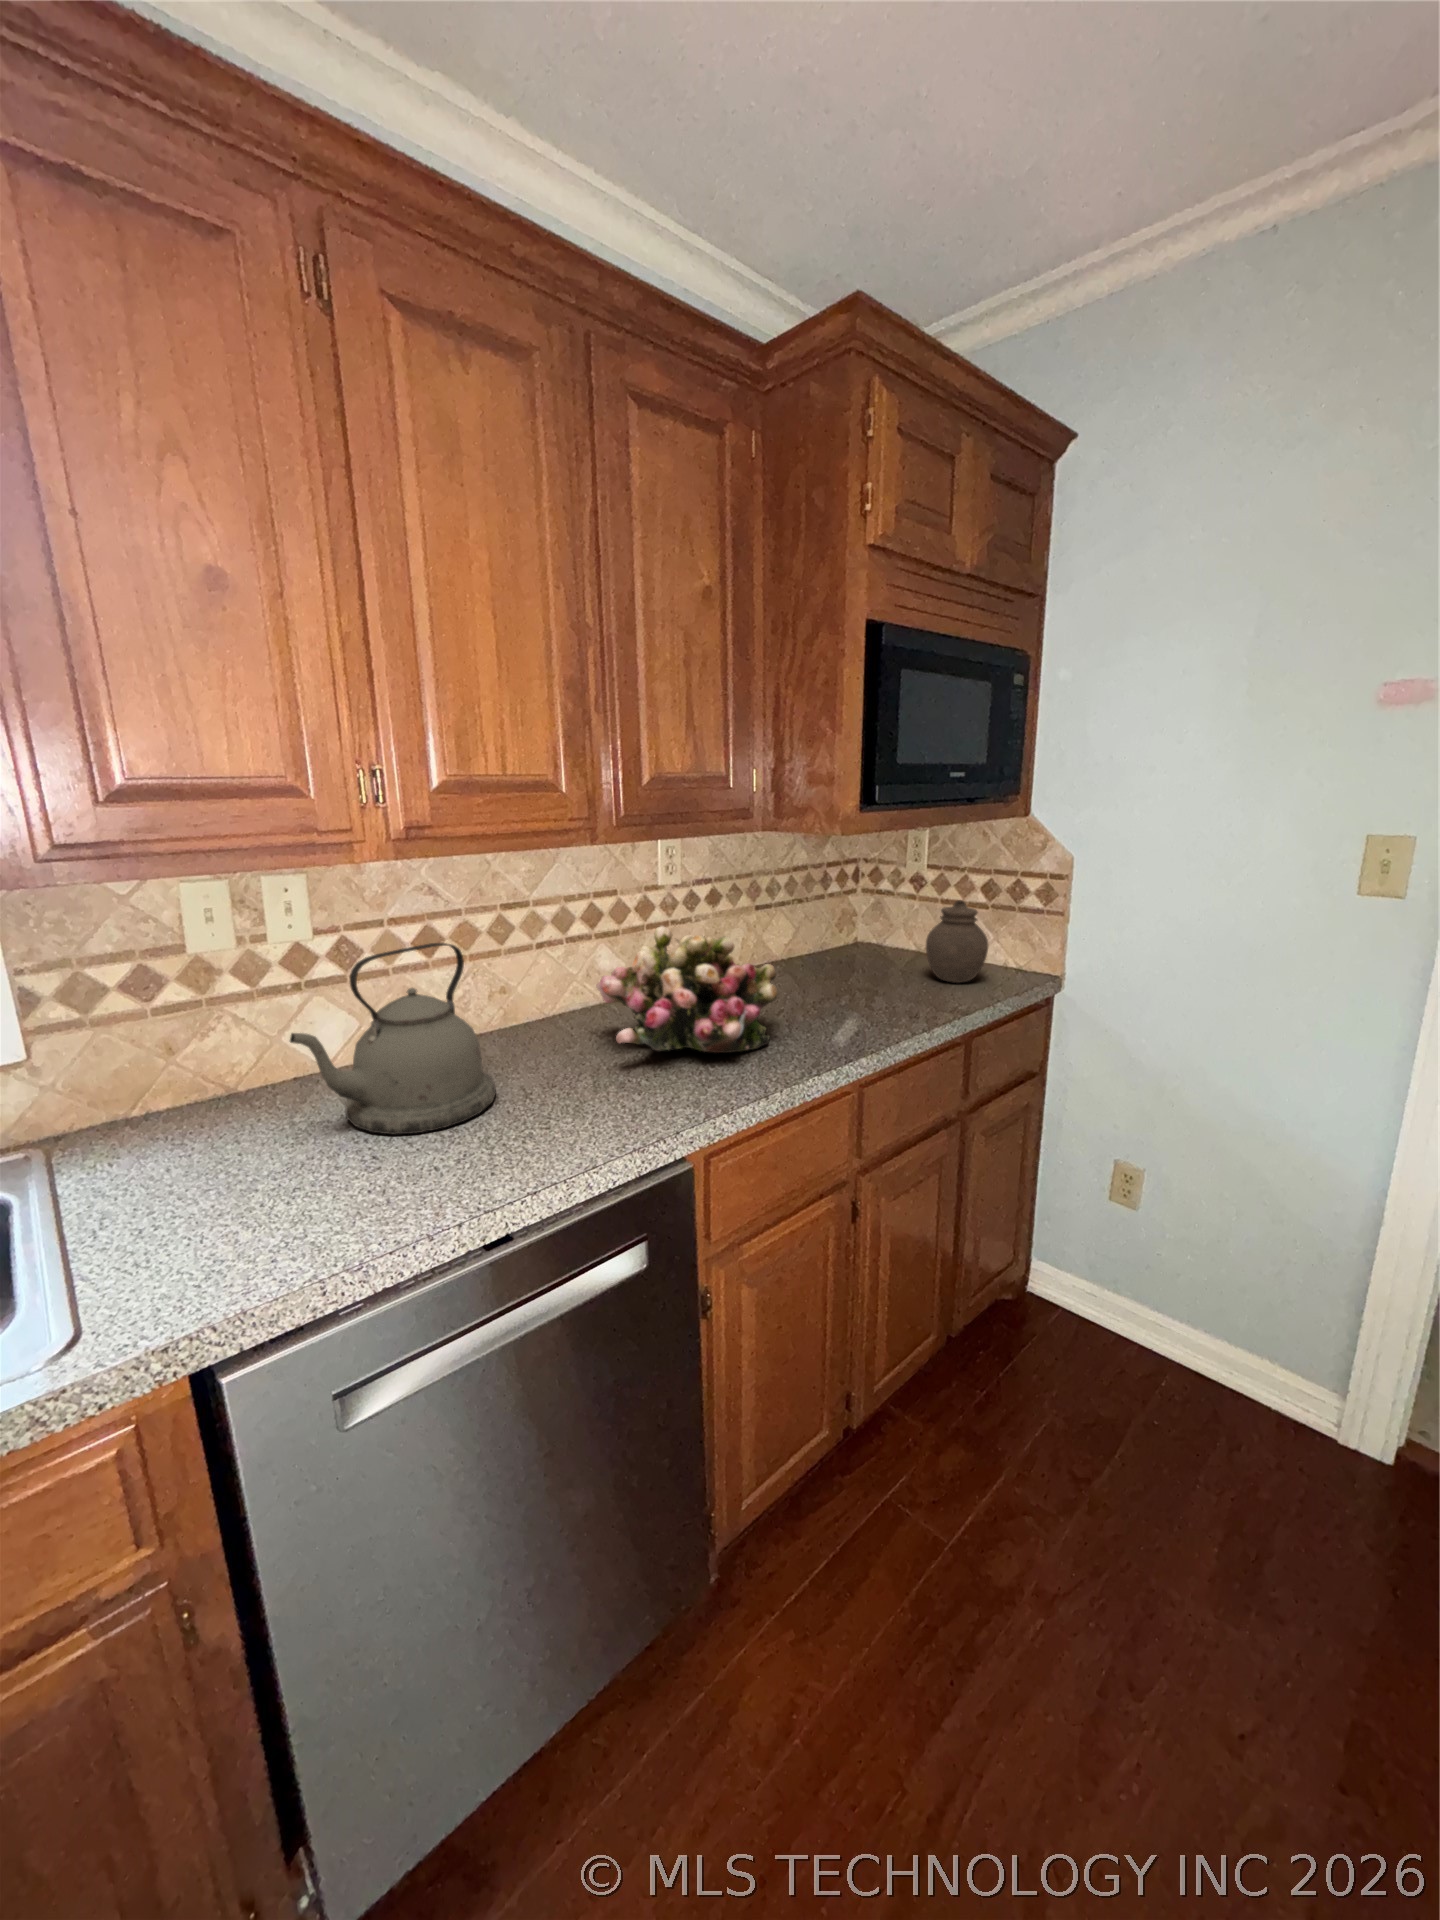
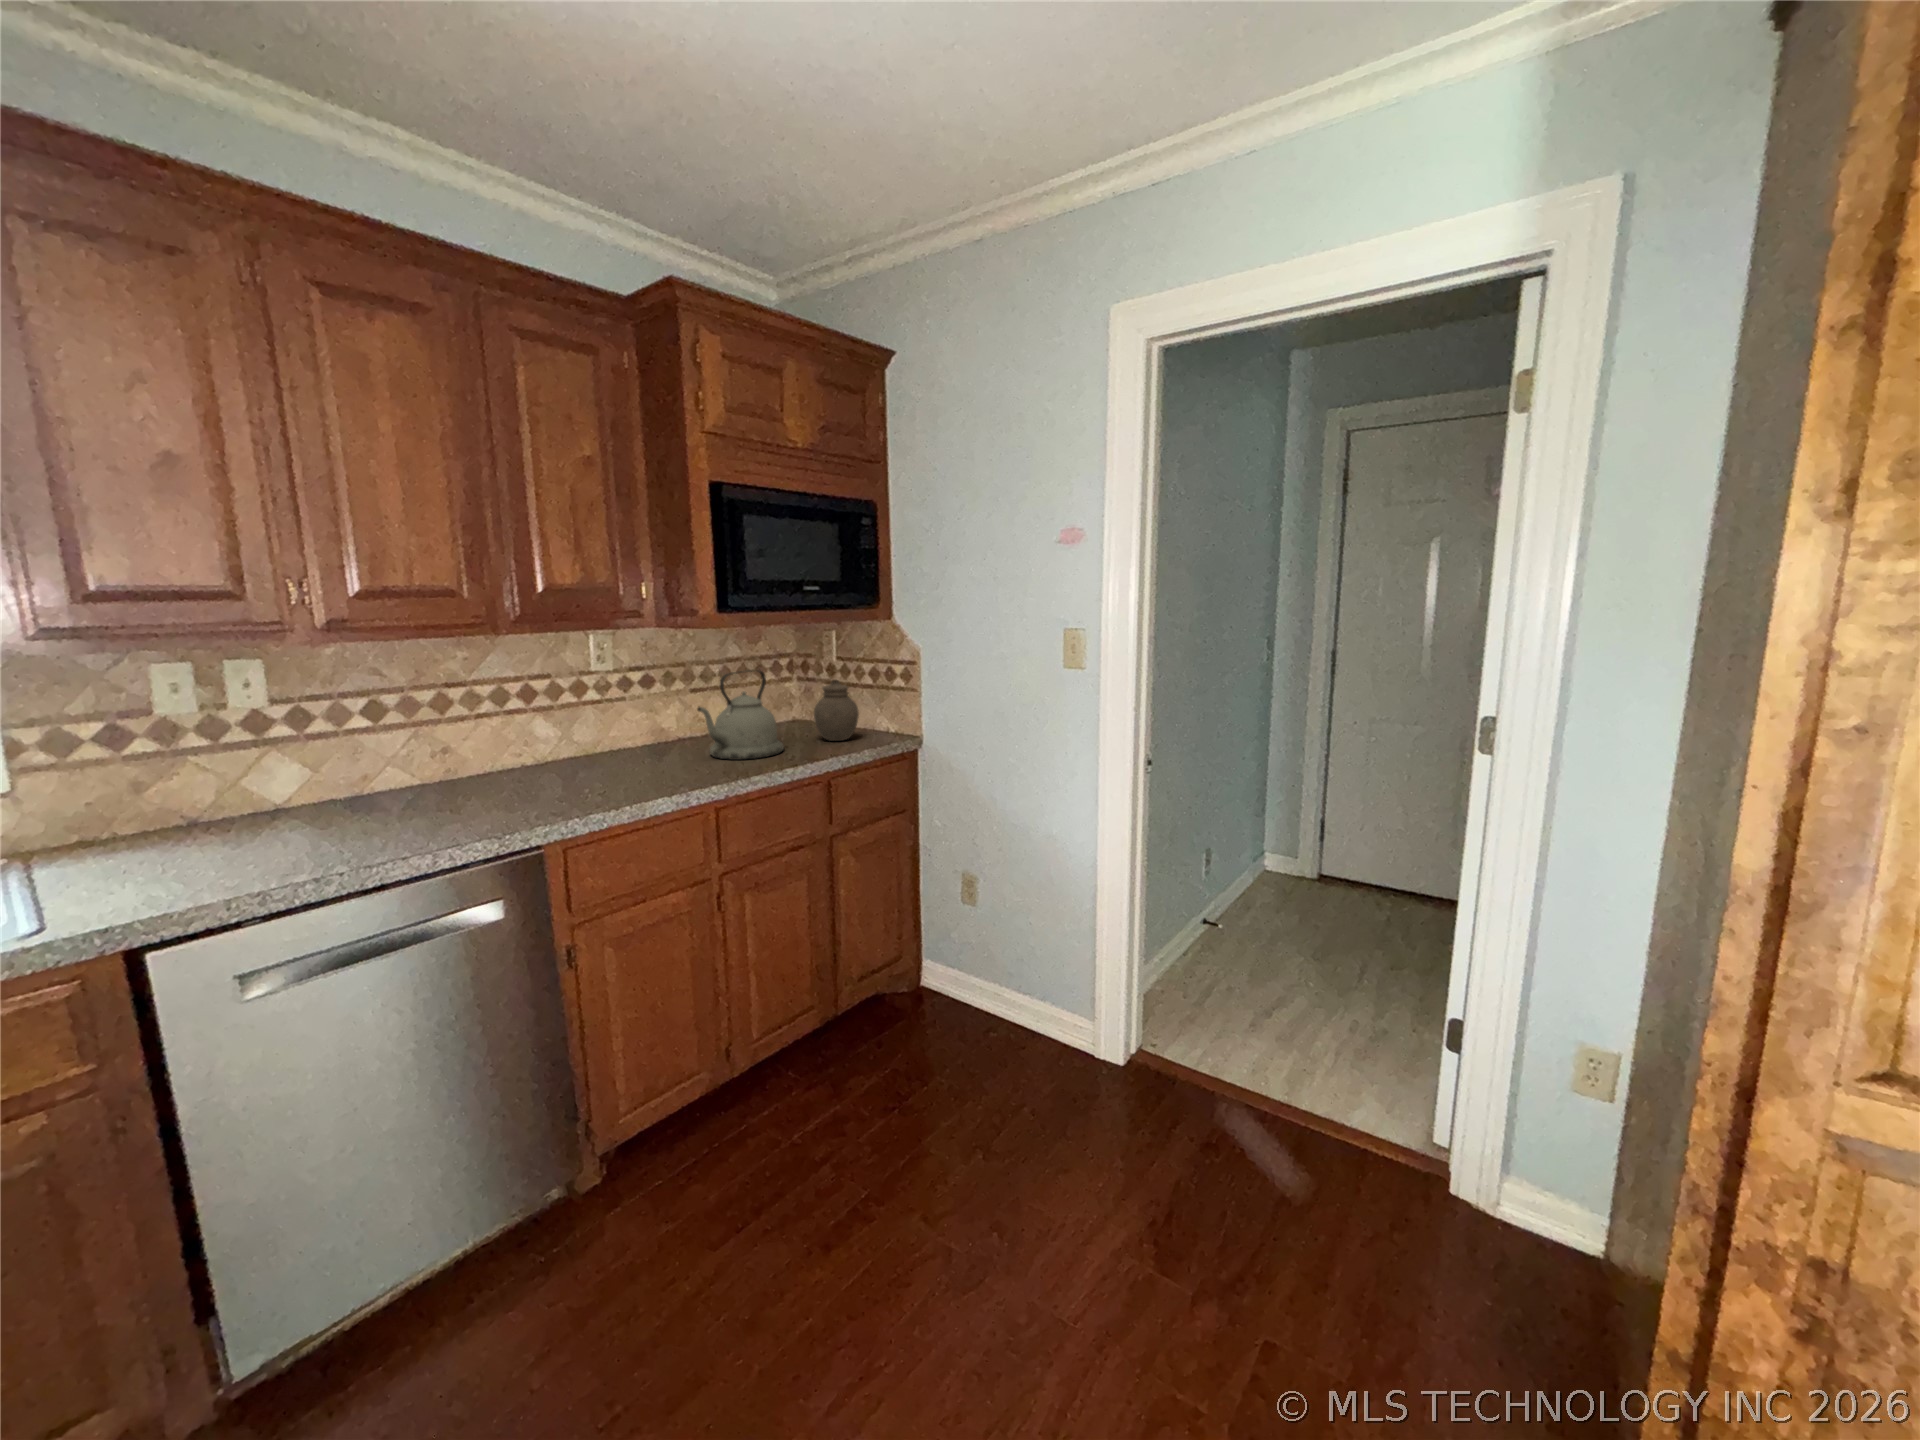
flower arrangement: present [596,926,778,1053] -> none [506,697,658,784]
kettle: present [290,943,496,1135] -> present [698,670,784,760]

